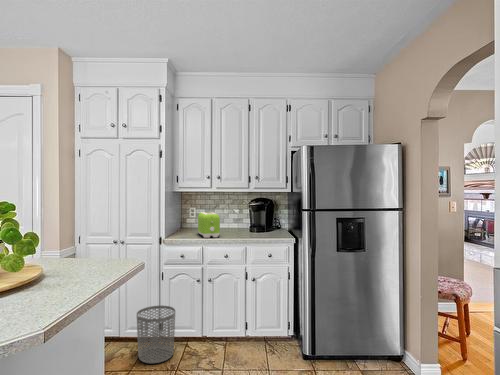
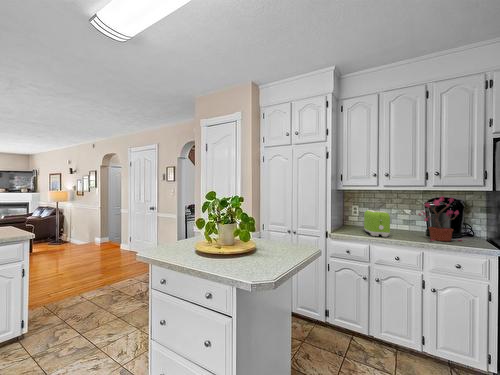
potted plant: none [242,197,273,237] -> present [418,196,461,241]
waste bin: present [137,306,175,363] -> none [304,293,341,352]

